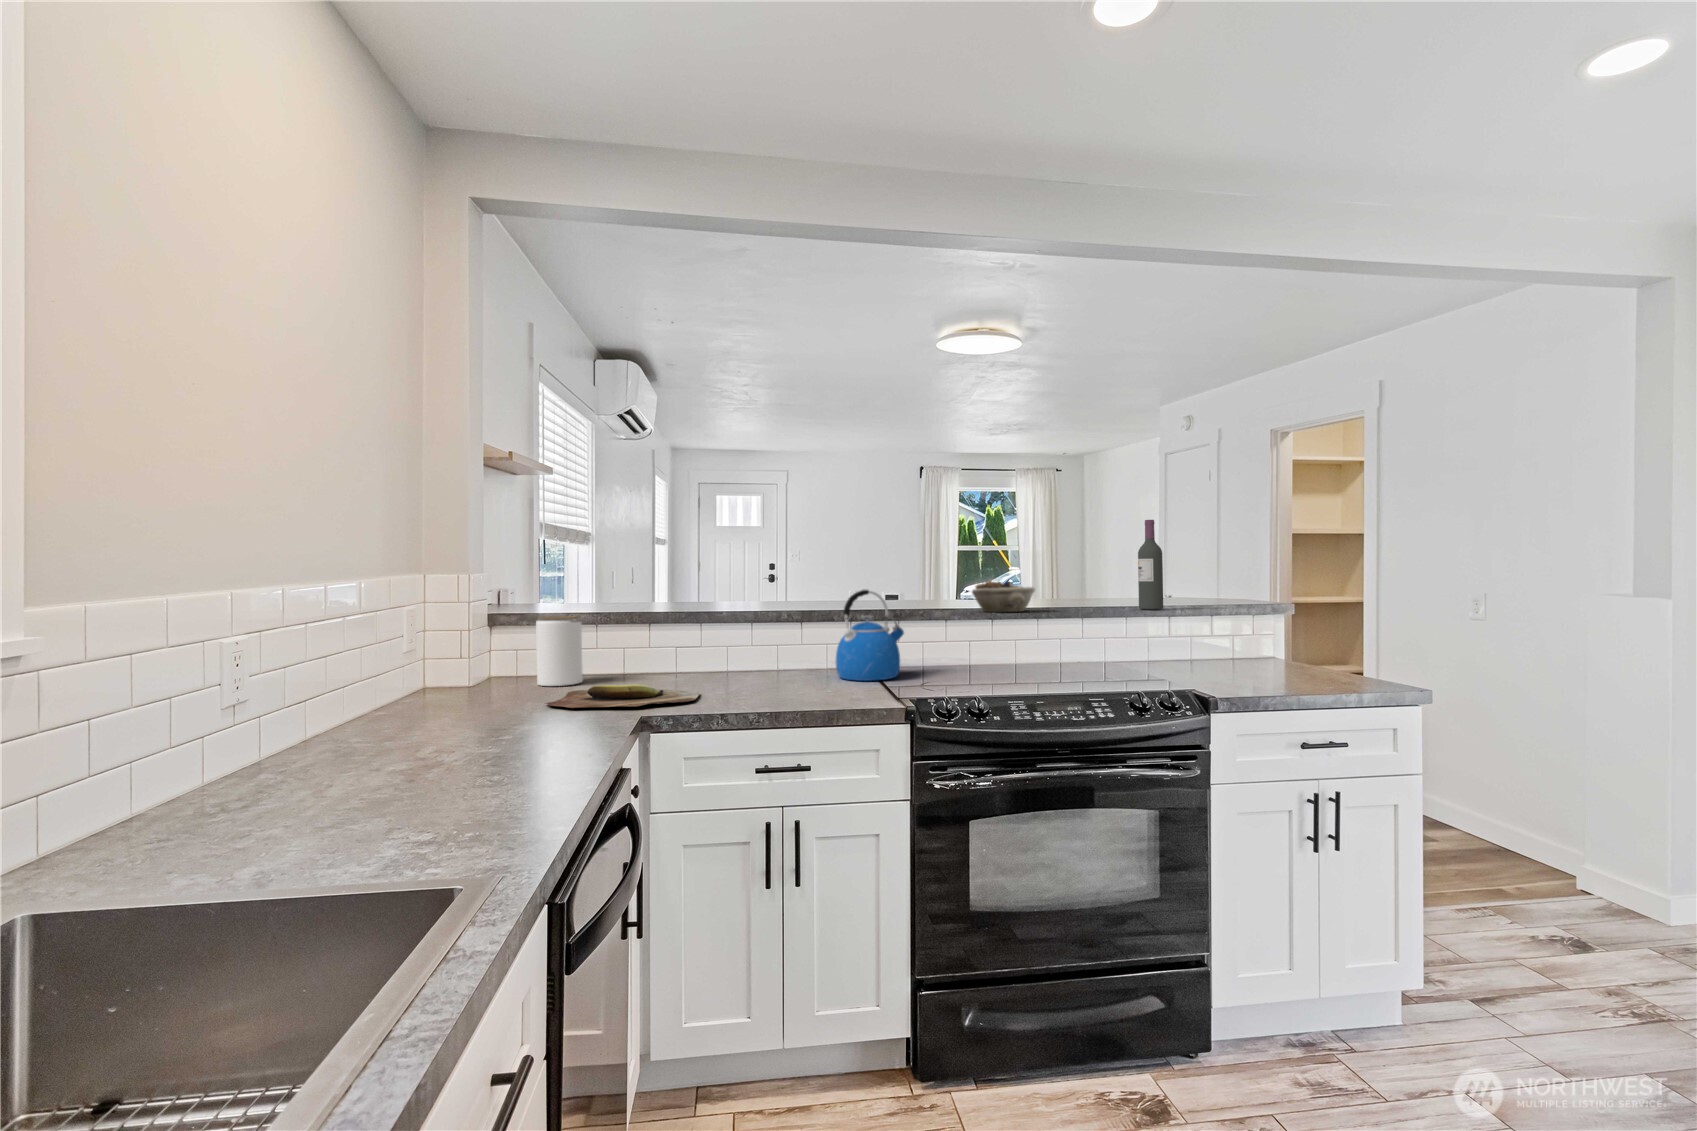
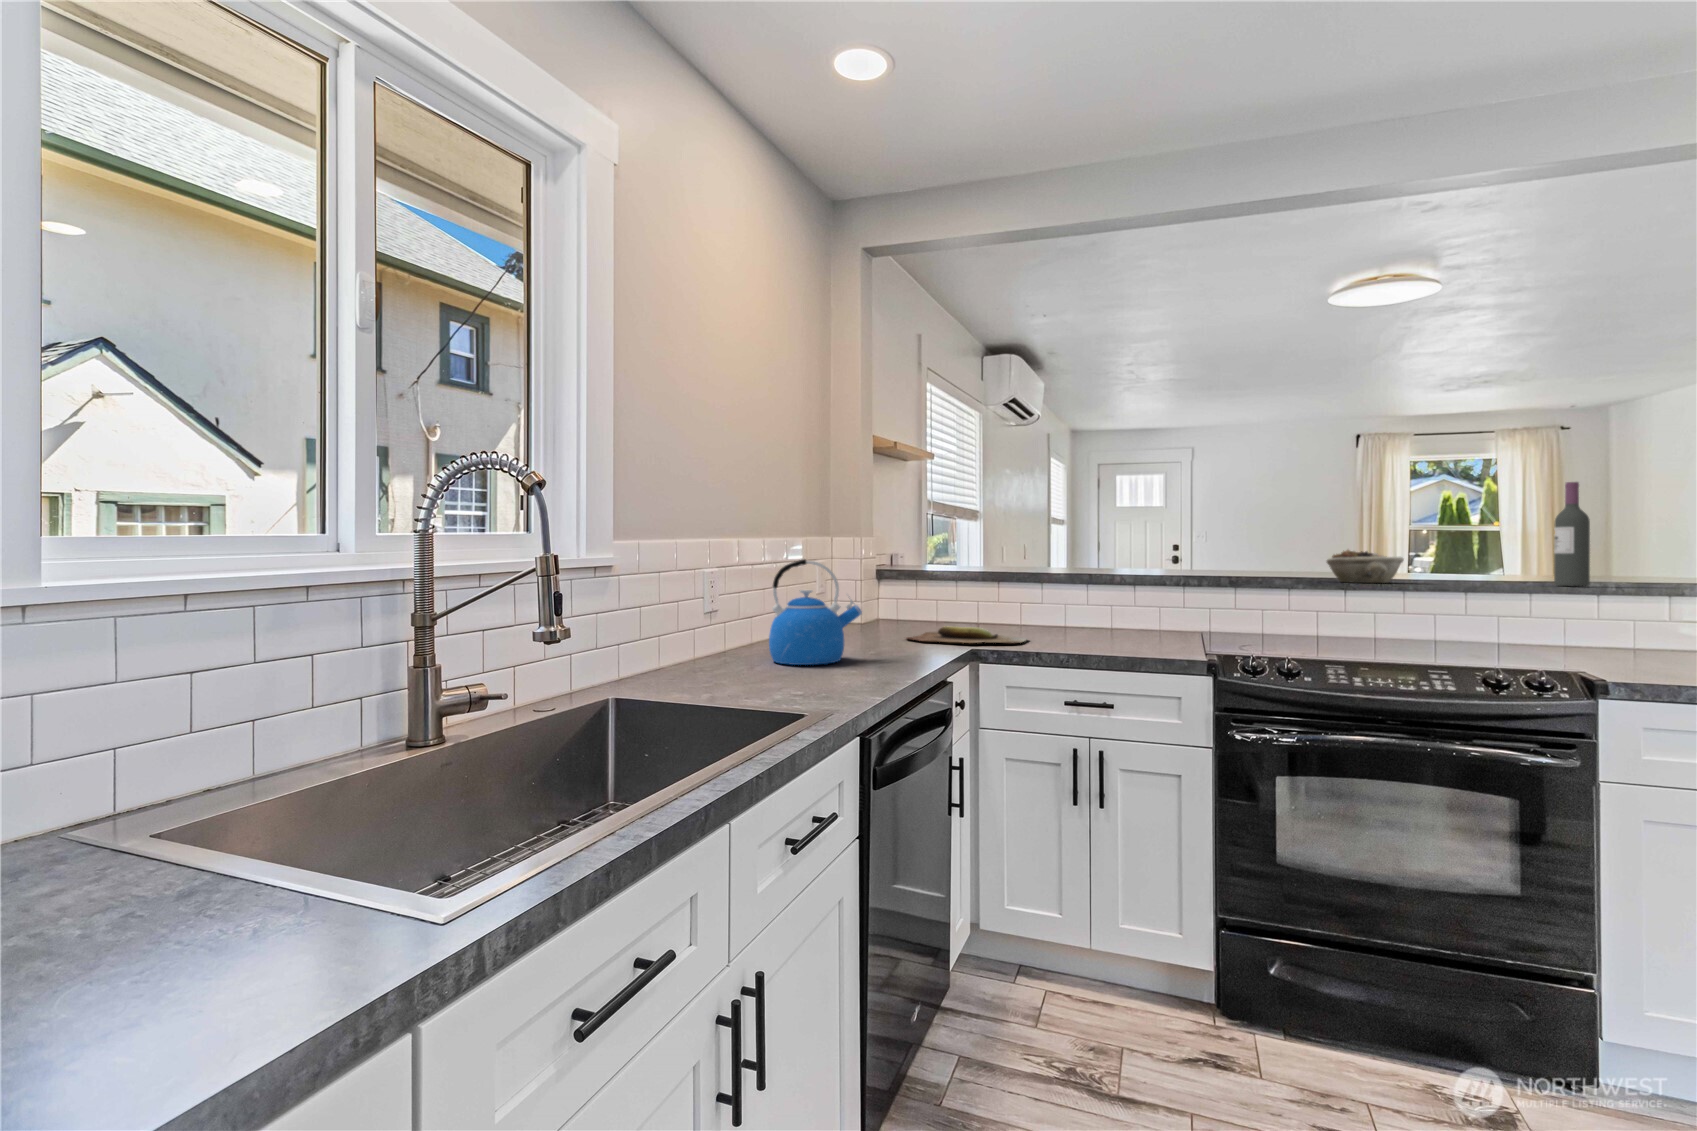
kettle: present [836,590,904,681] -> present [769,559,862,665]
jar: present [536,616,583,686] -> none [906,573,941,628]

